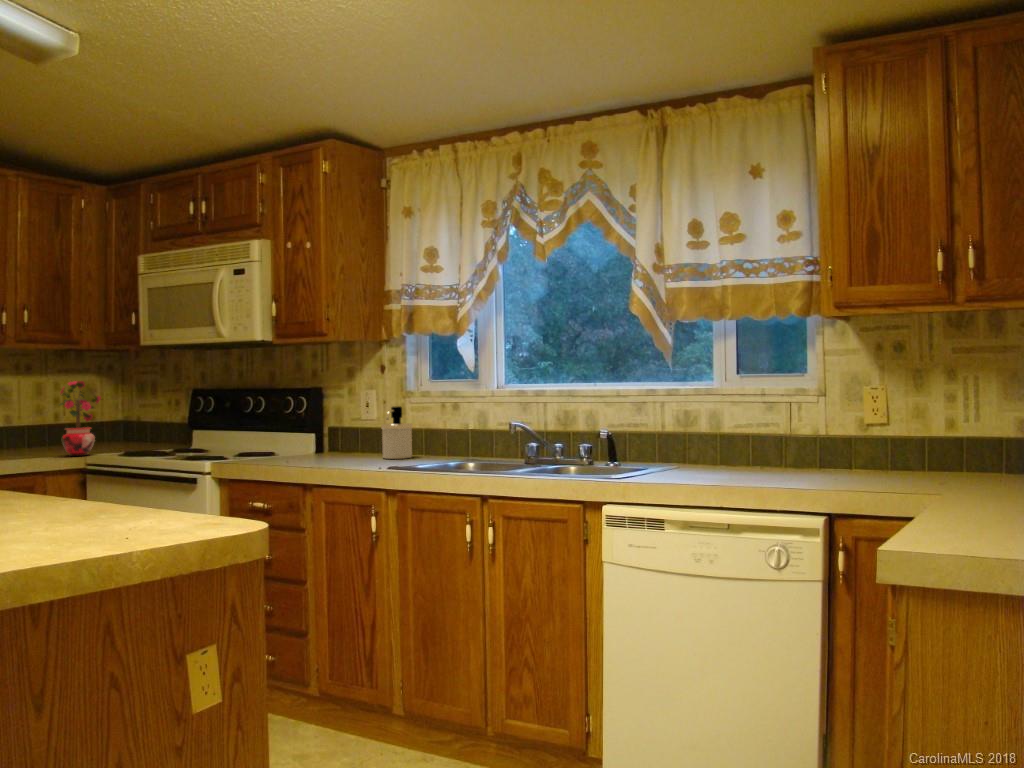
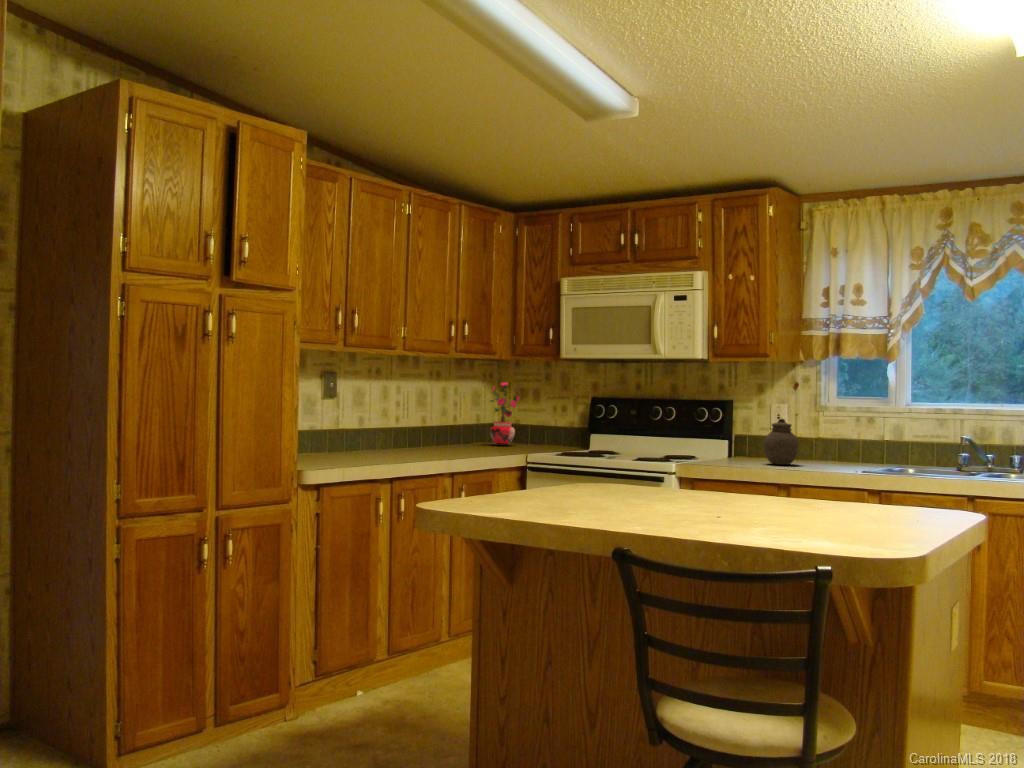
soap dispenser: present [381,406,413,459] -> none [806,419,834,463]
jar: none [312,410,353,465] -> present [764,419,799,465]

